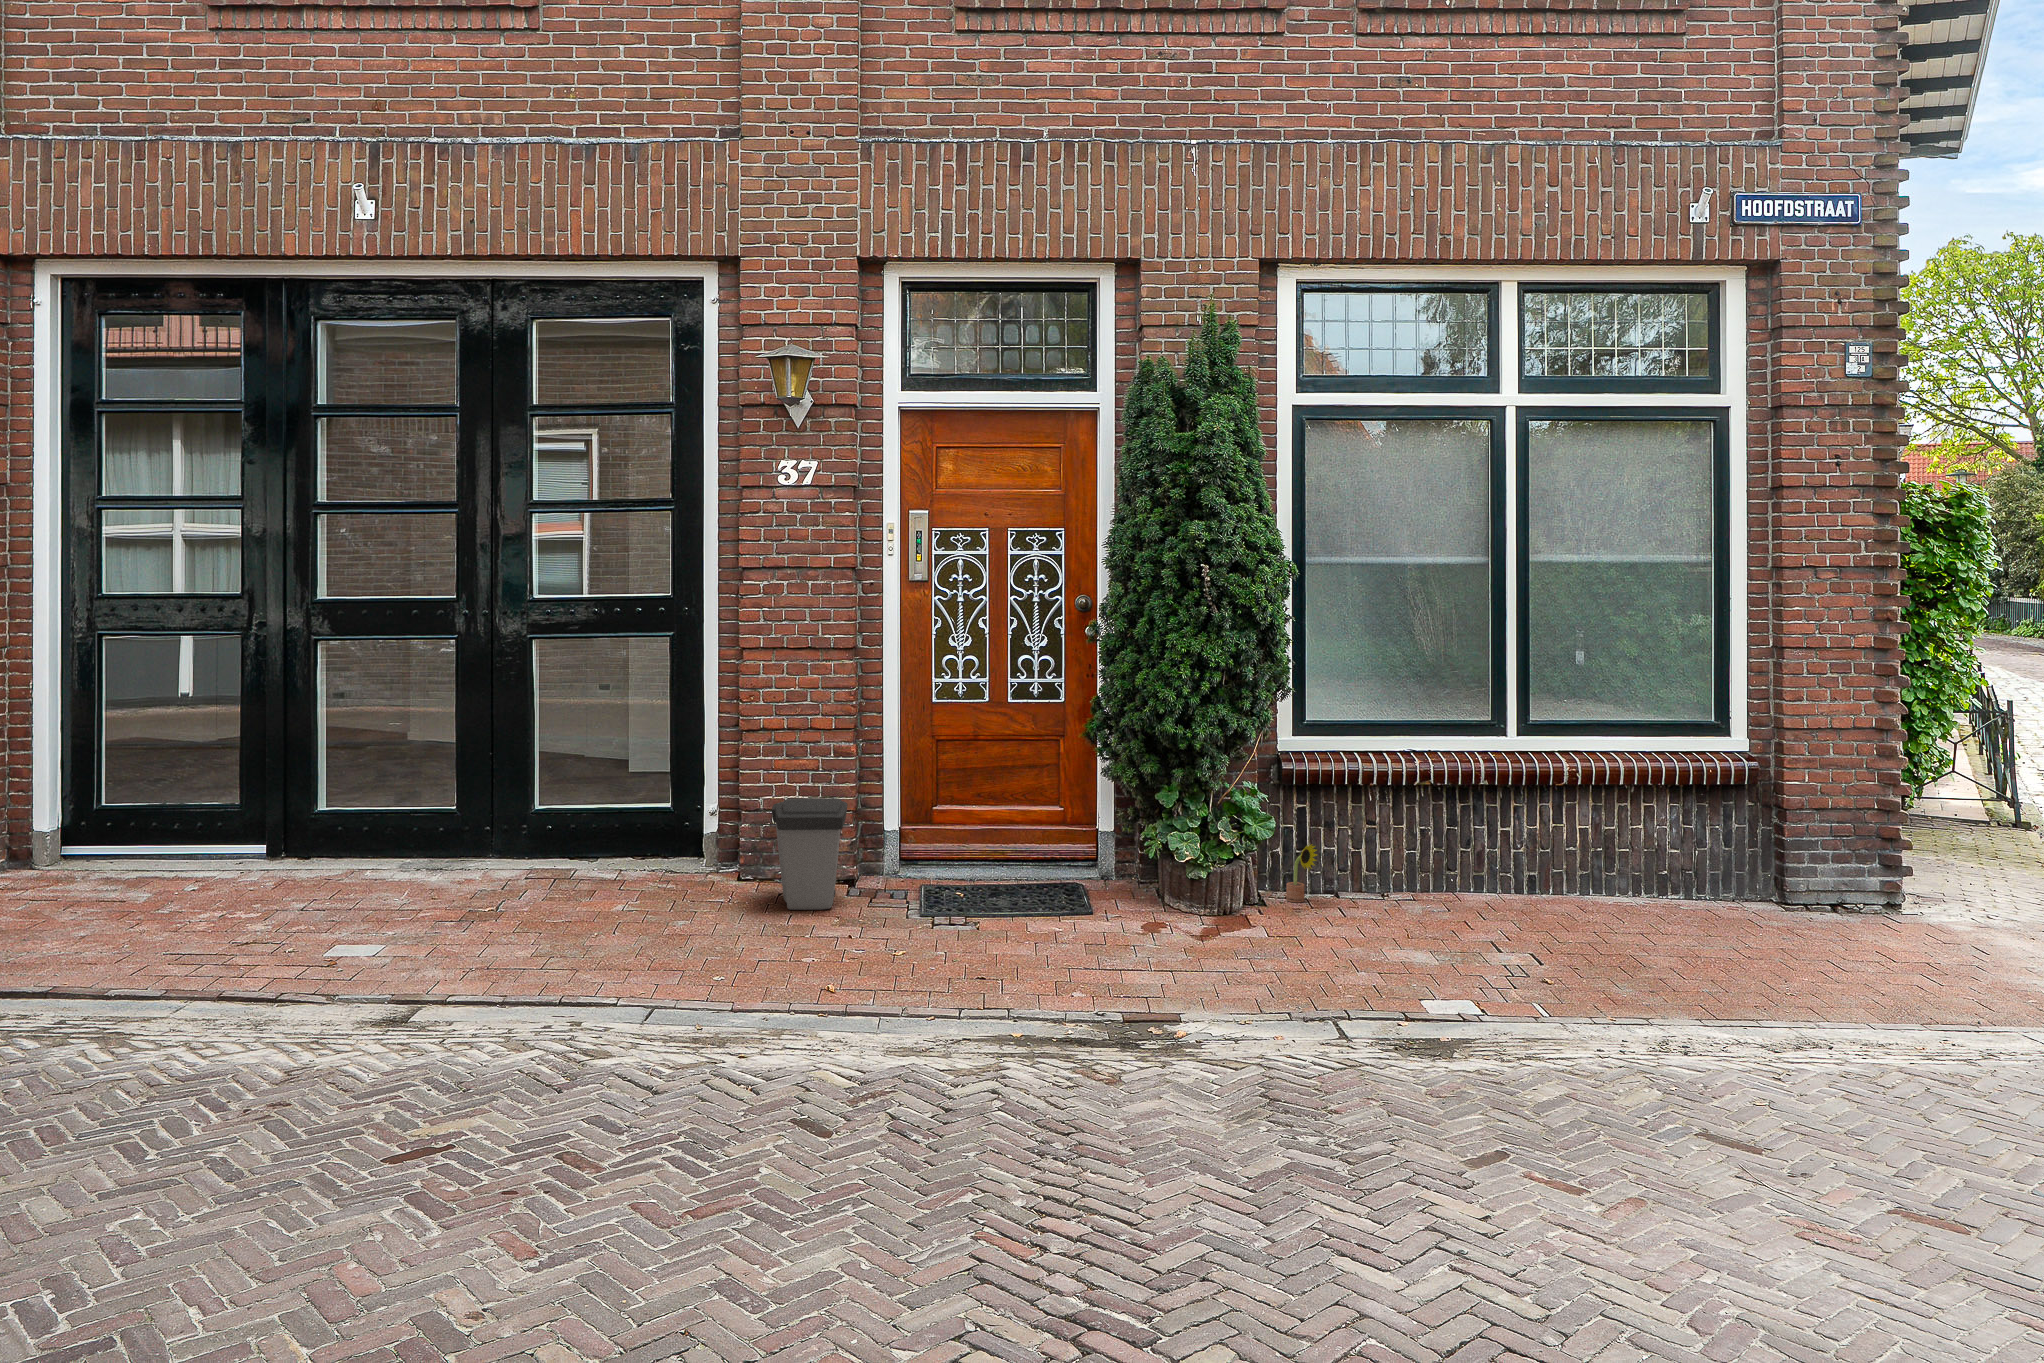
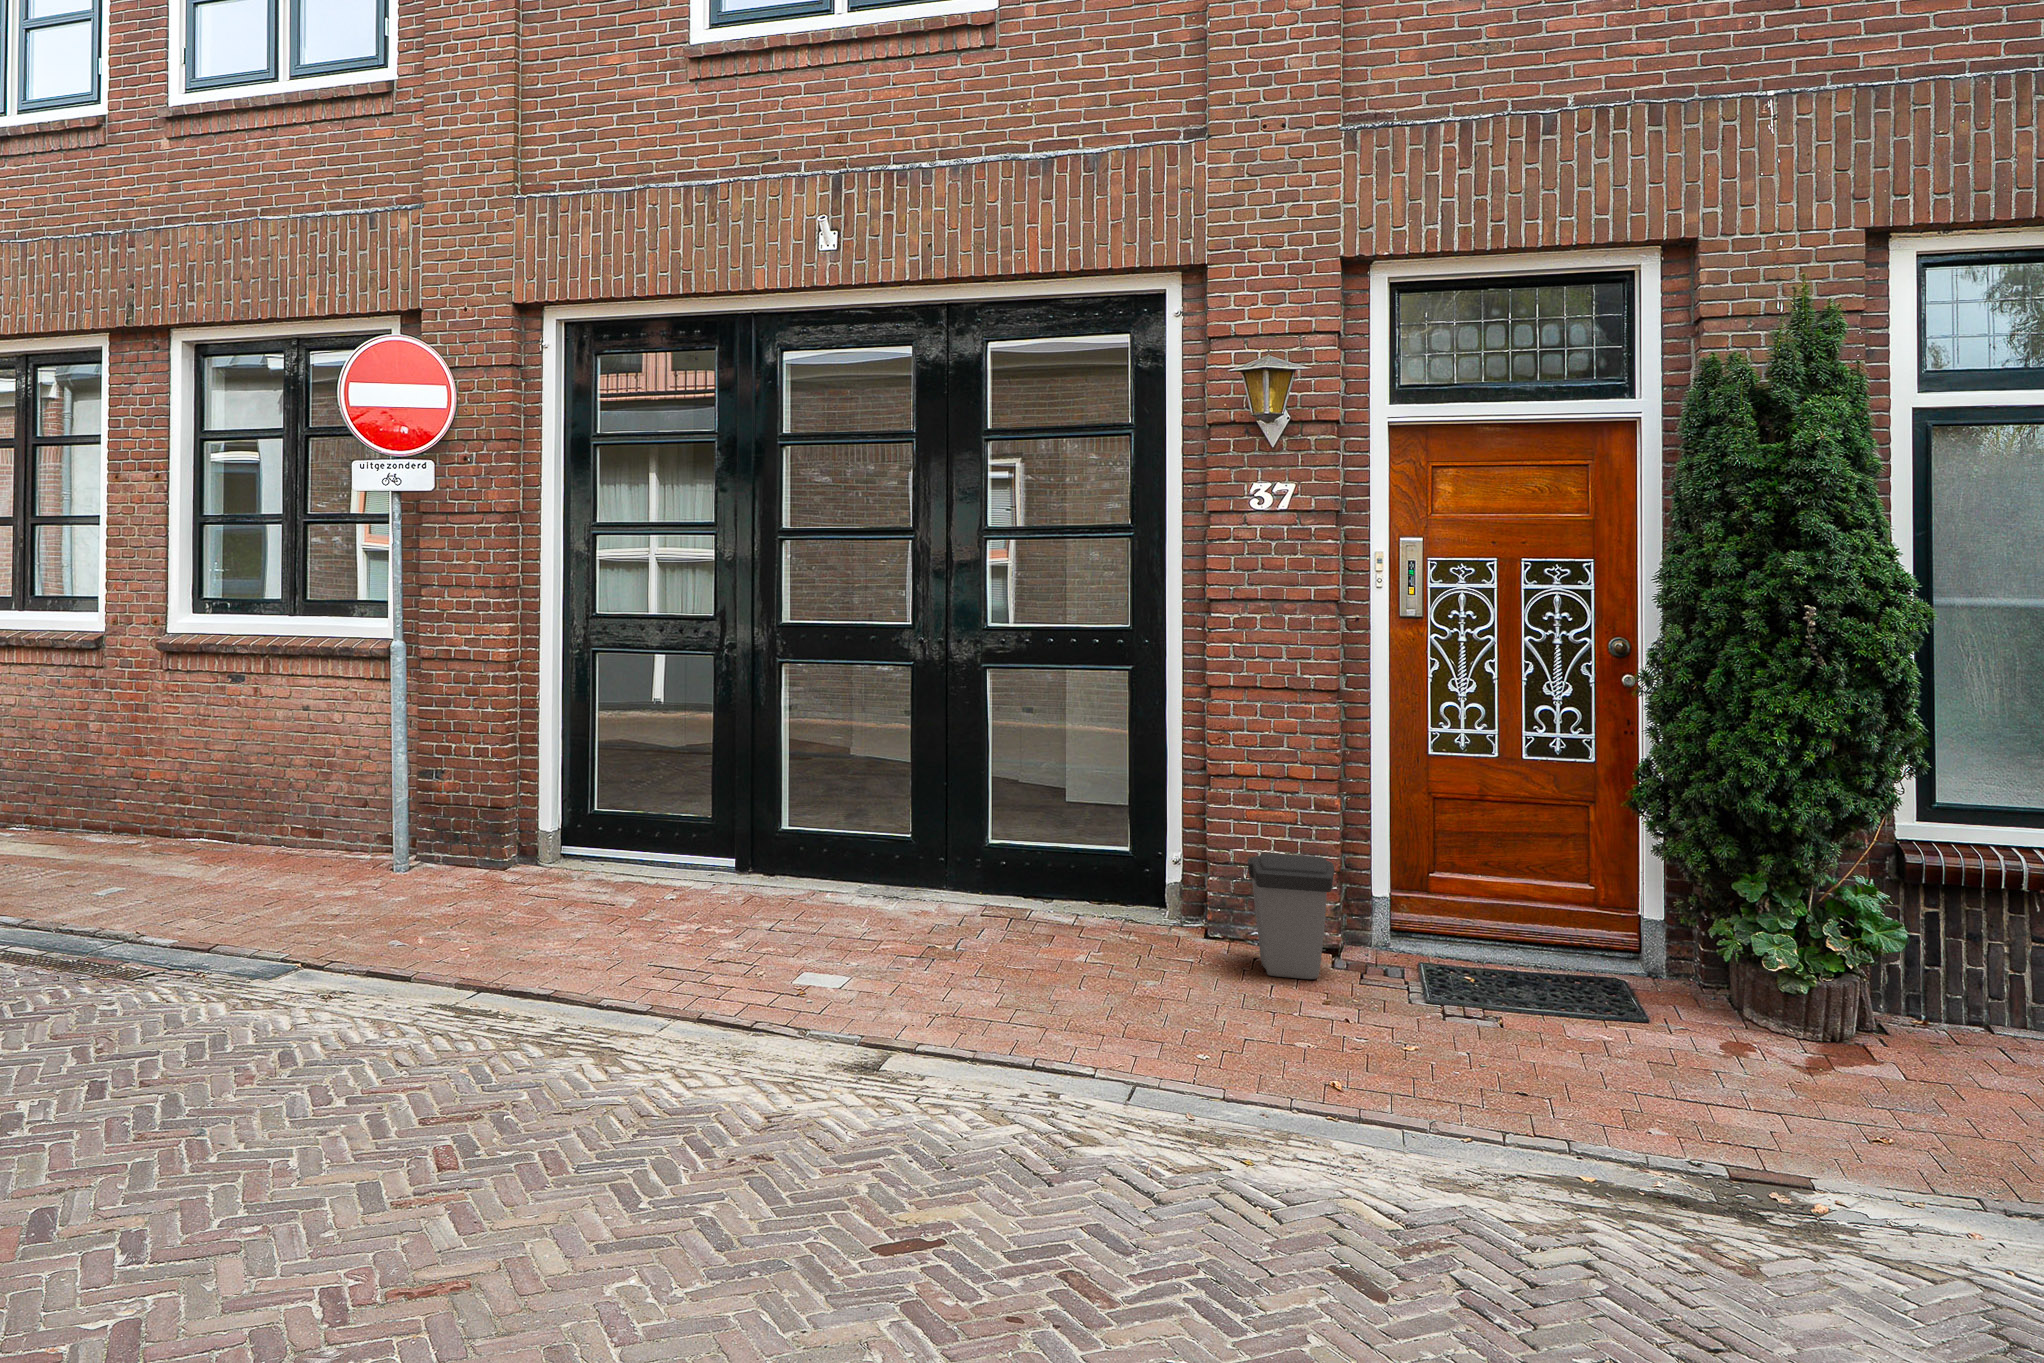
decorative plant: present [1286,844,1317,902] -> none [1913,959,1962,1032]

